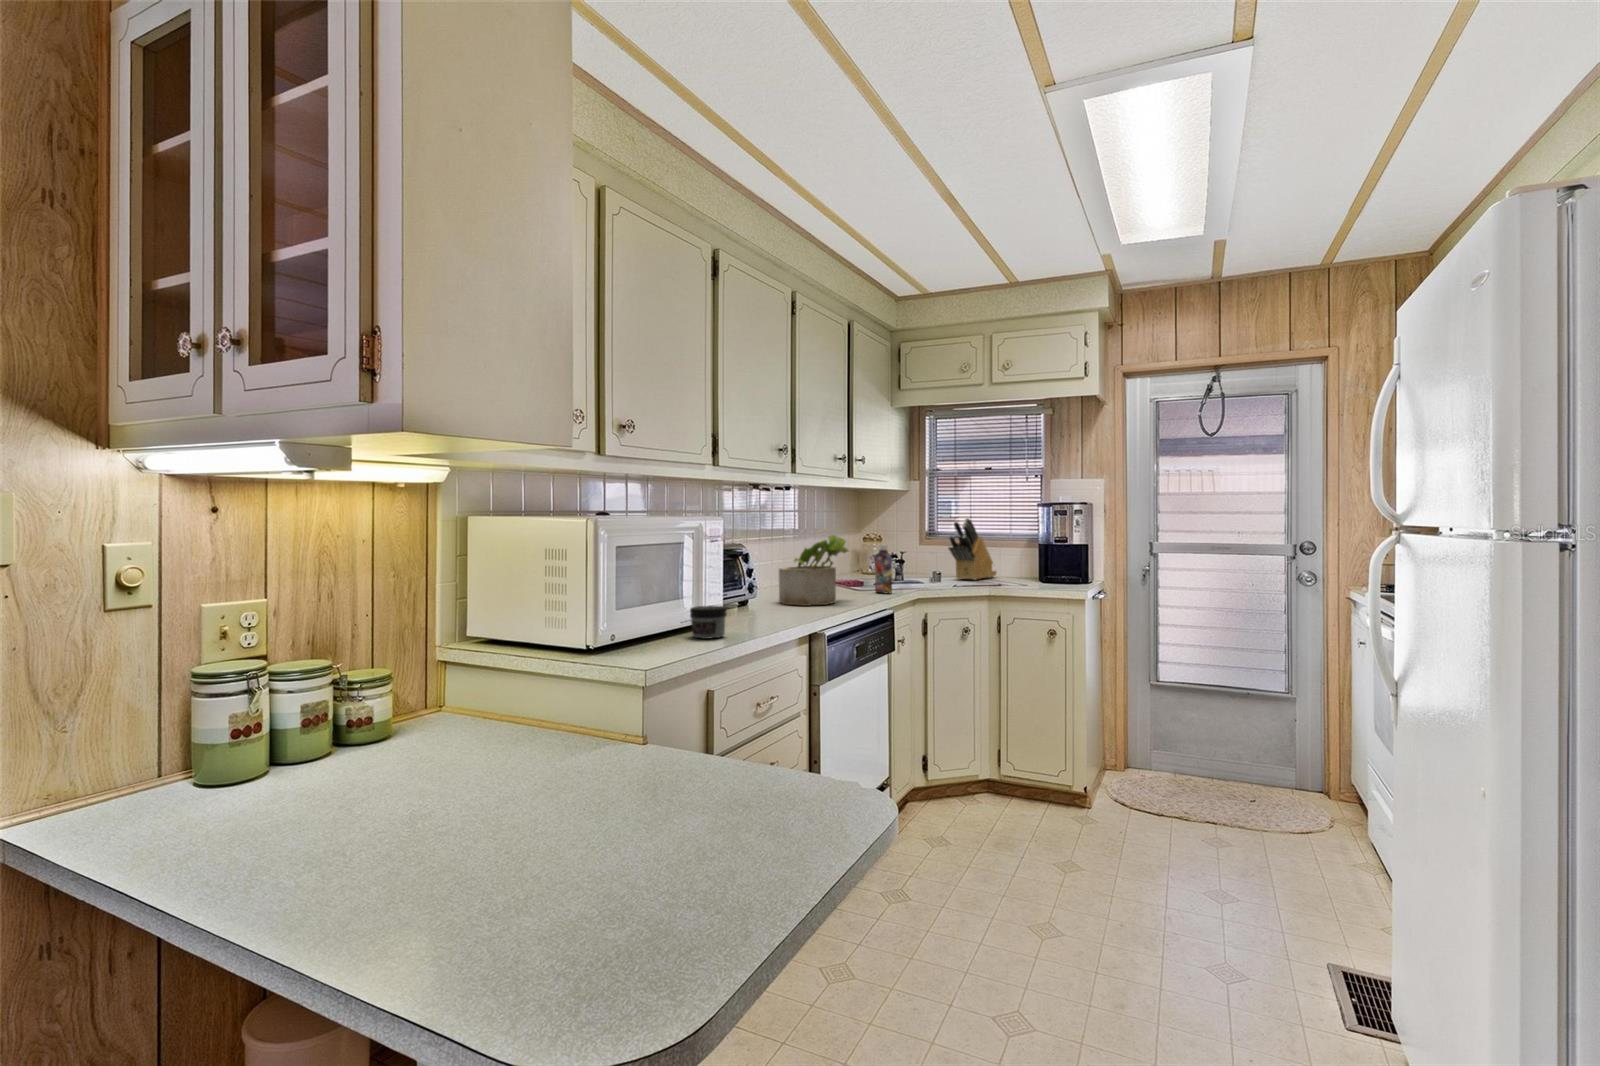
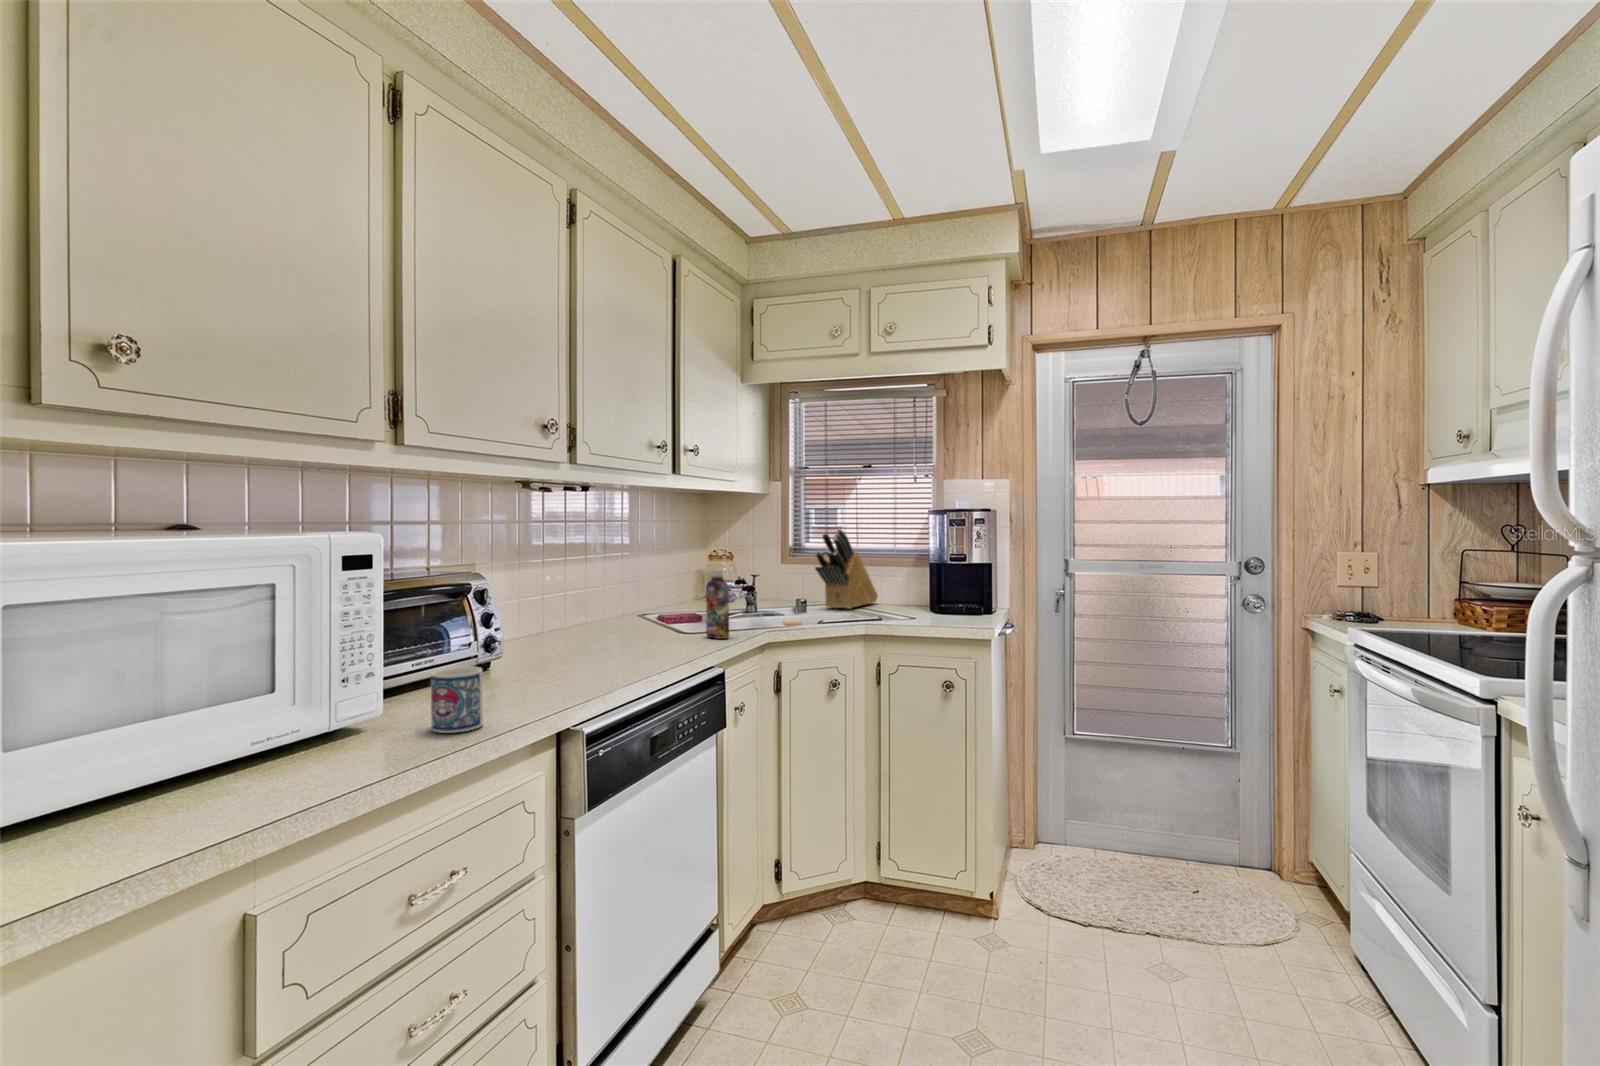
potted plant: present [779,535,848,606] -> none [544,561,658,671]
mug: none [747,591,774,625] -> present [431,666,483,733]
jar: present [690,606,727,639] -> none [257,715,345,790]

